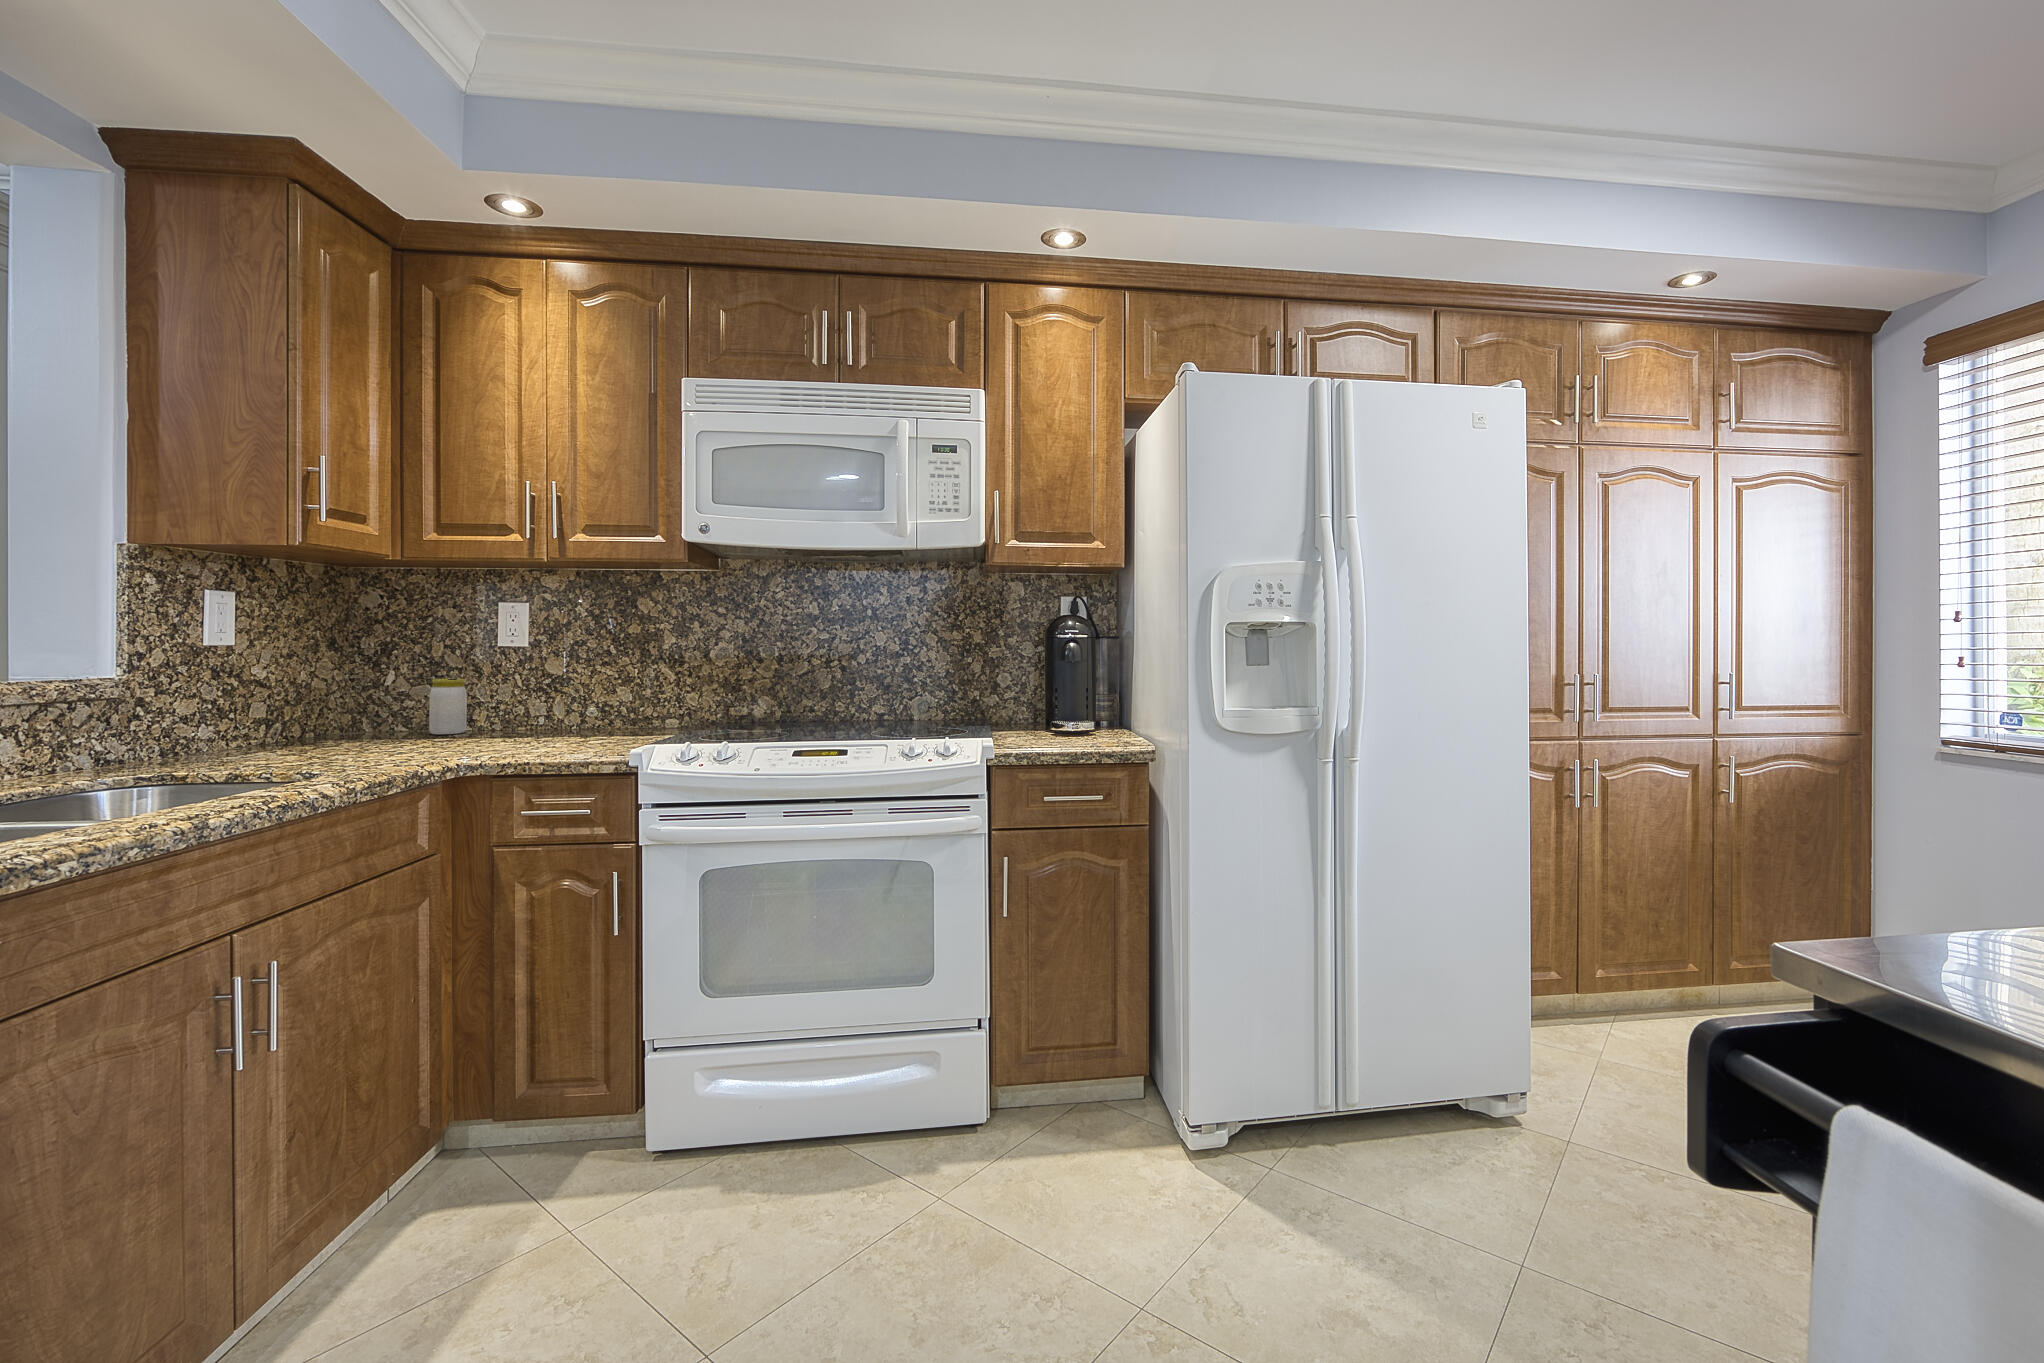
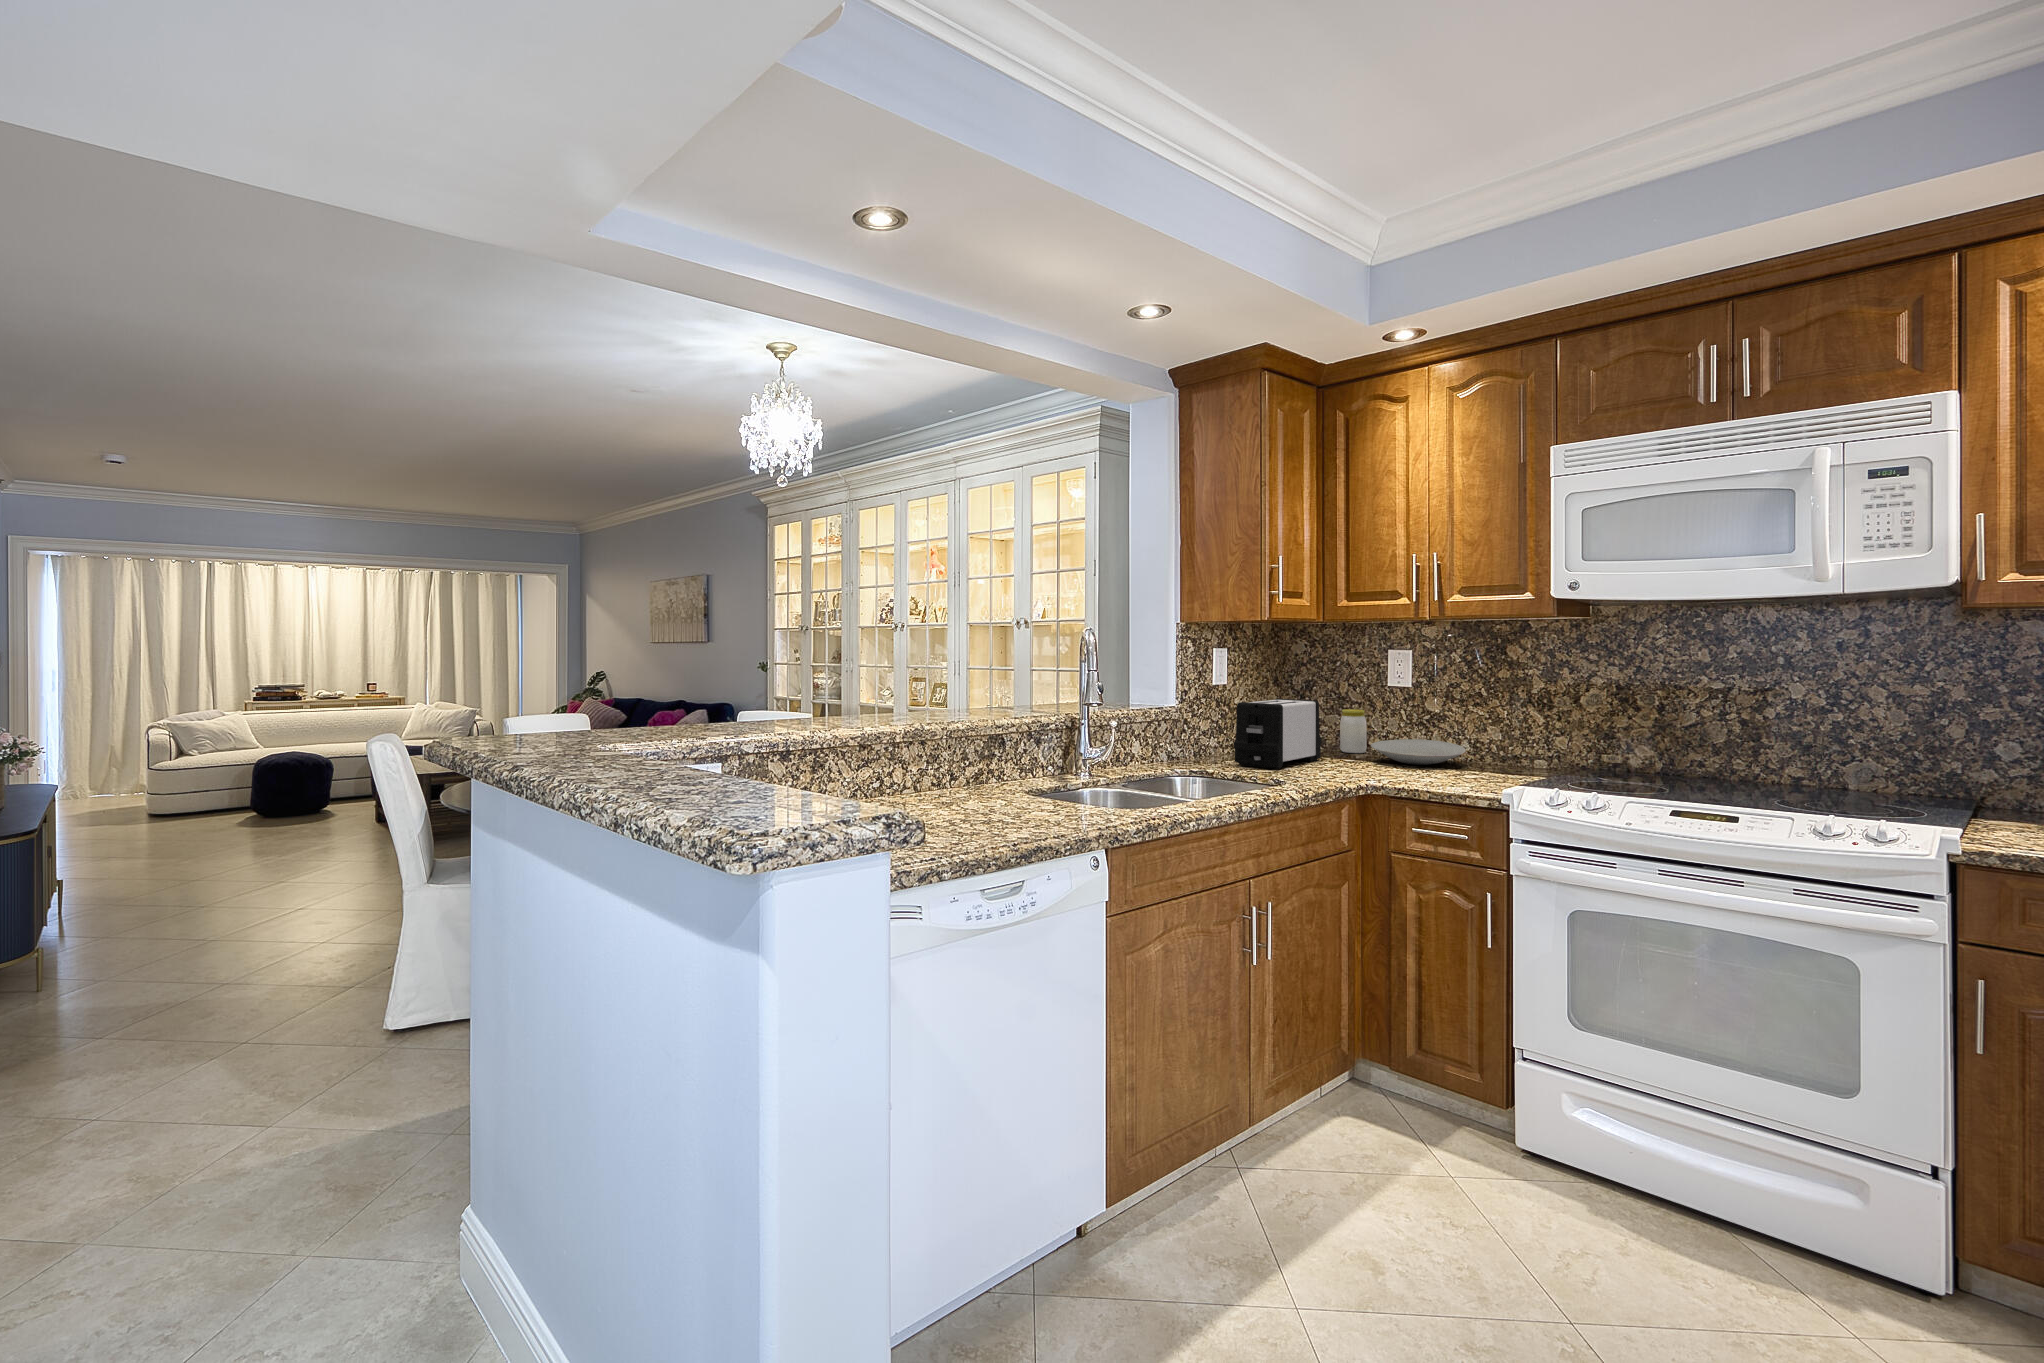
toaster: none [247,665,400,762] -> present [1234,699,1321,769]
bowl: none [471,710,591,739] -> present [1371,739,1466,765]

